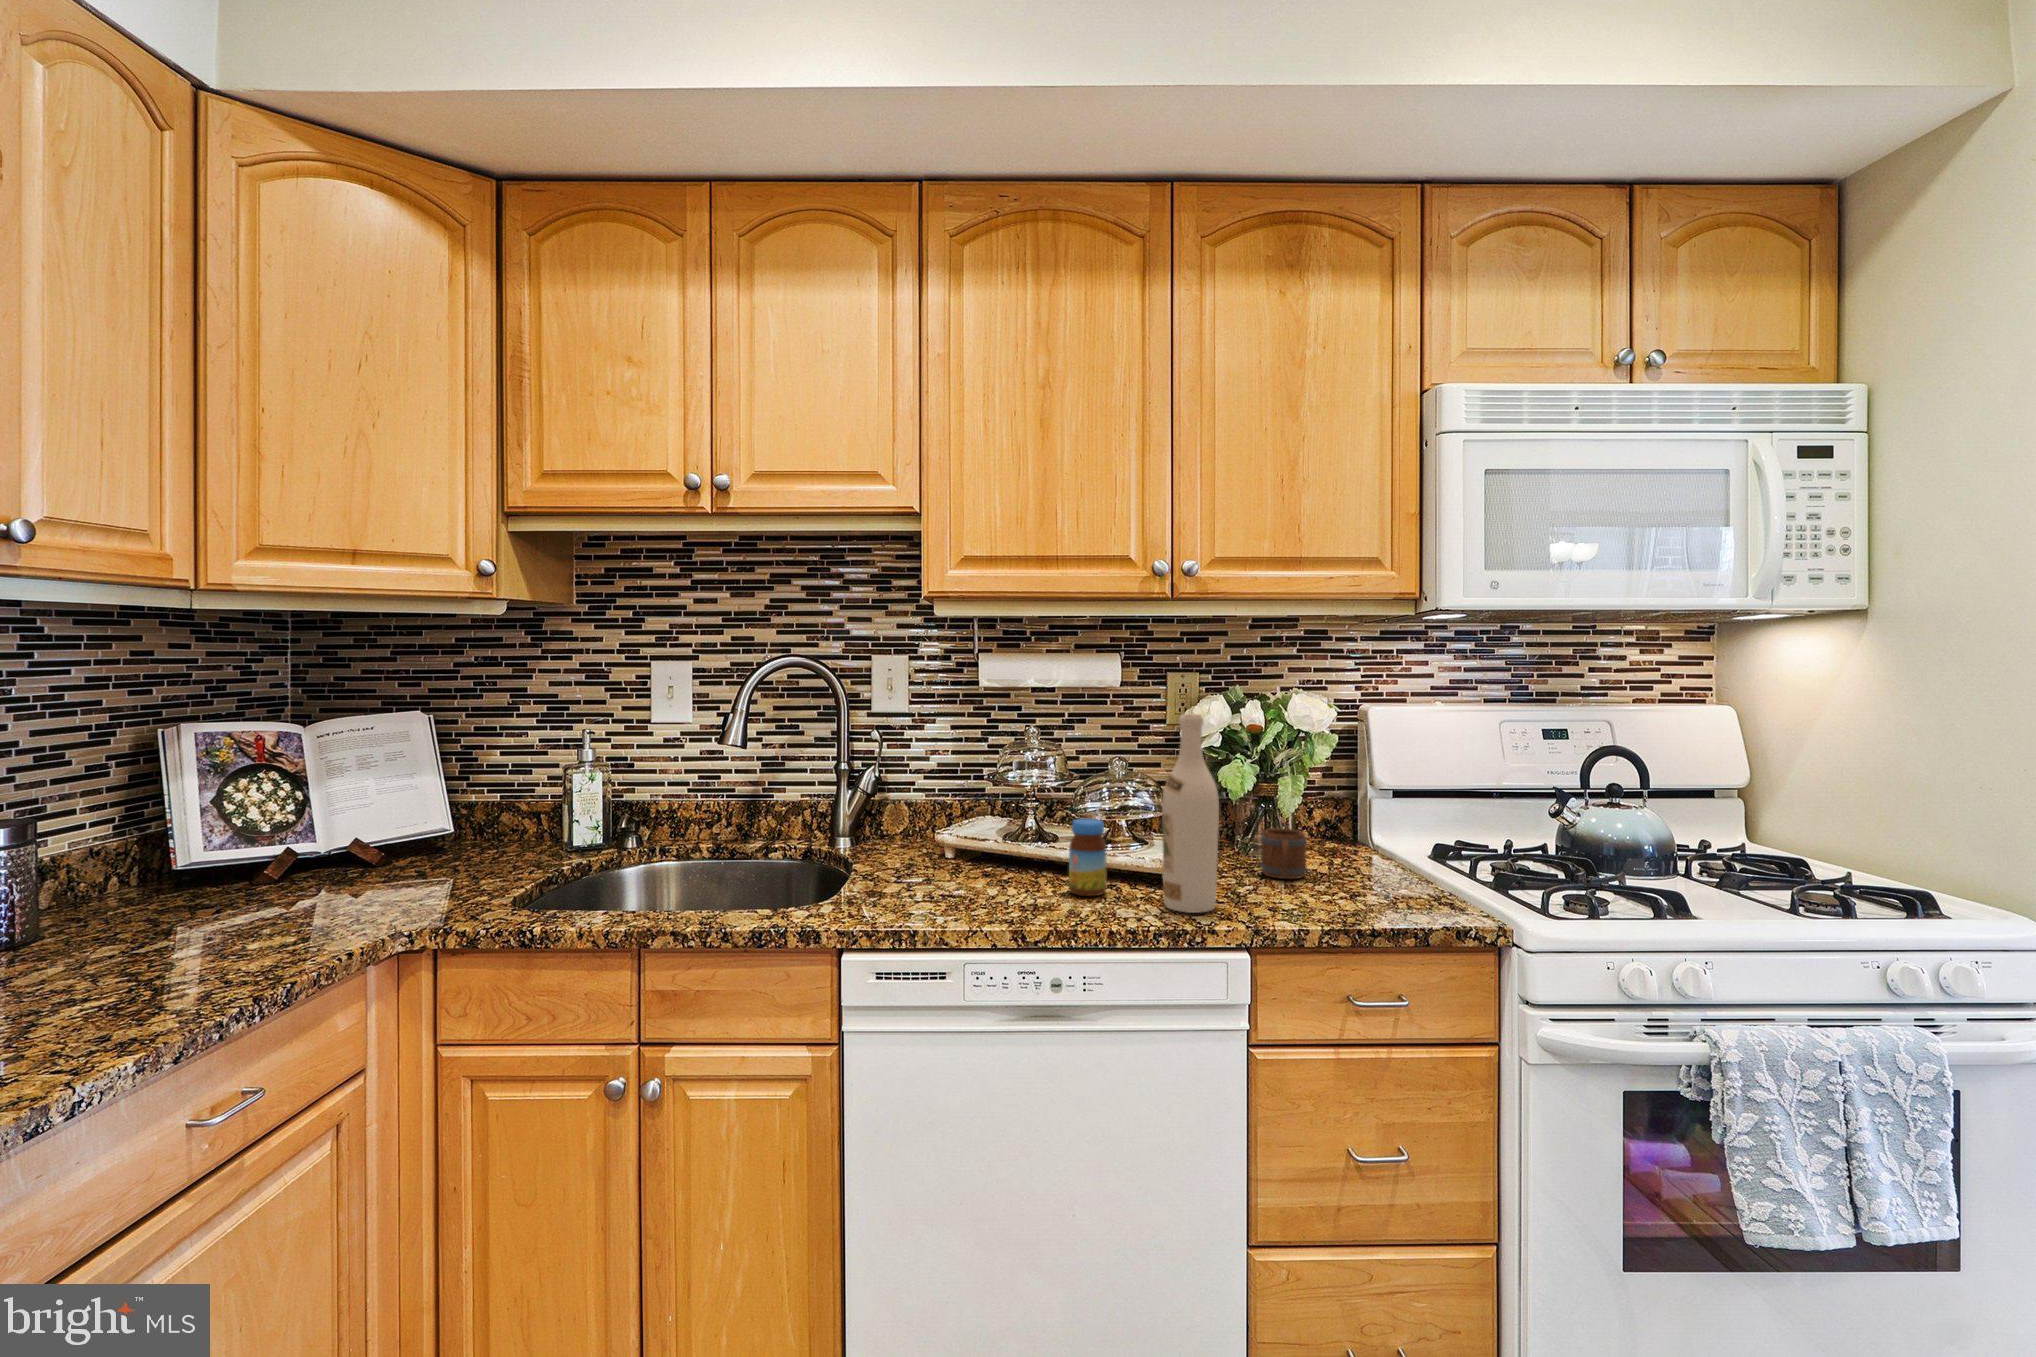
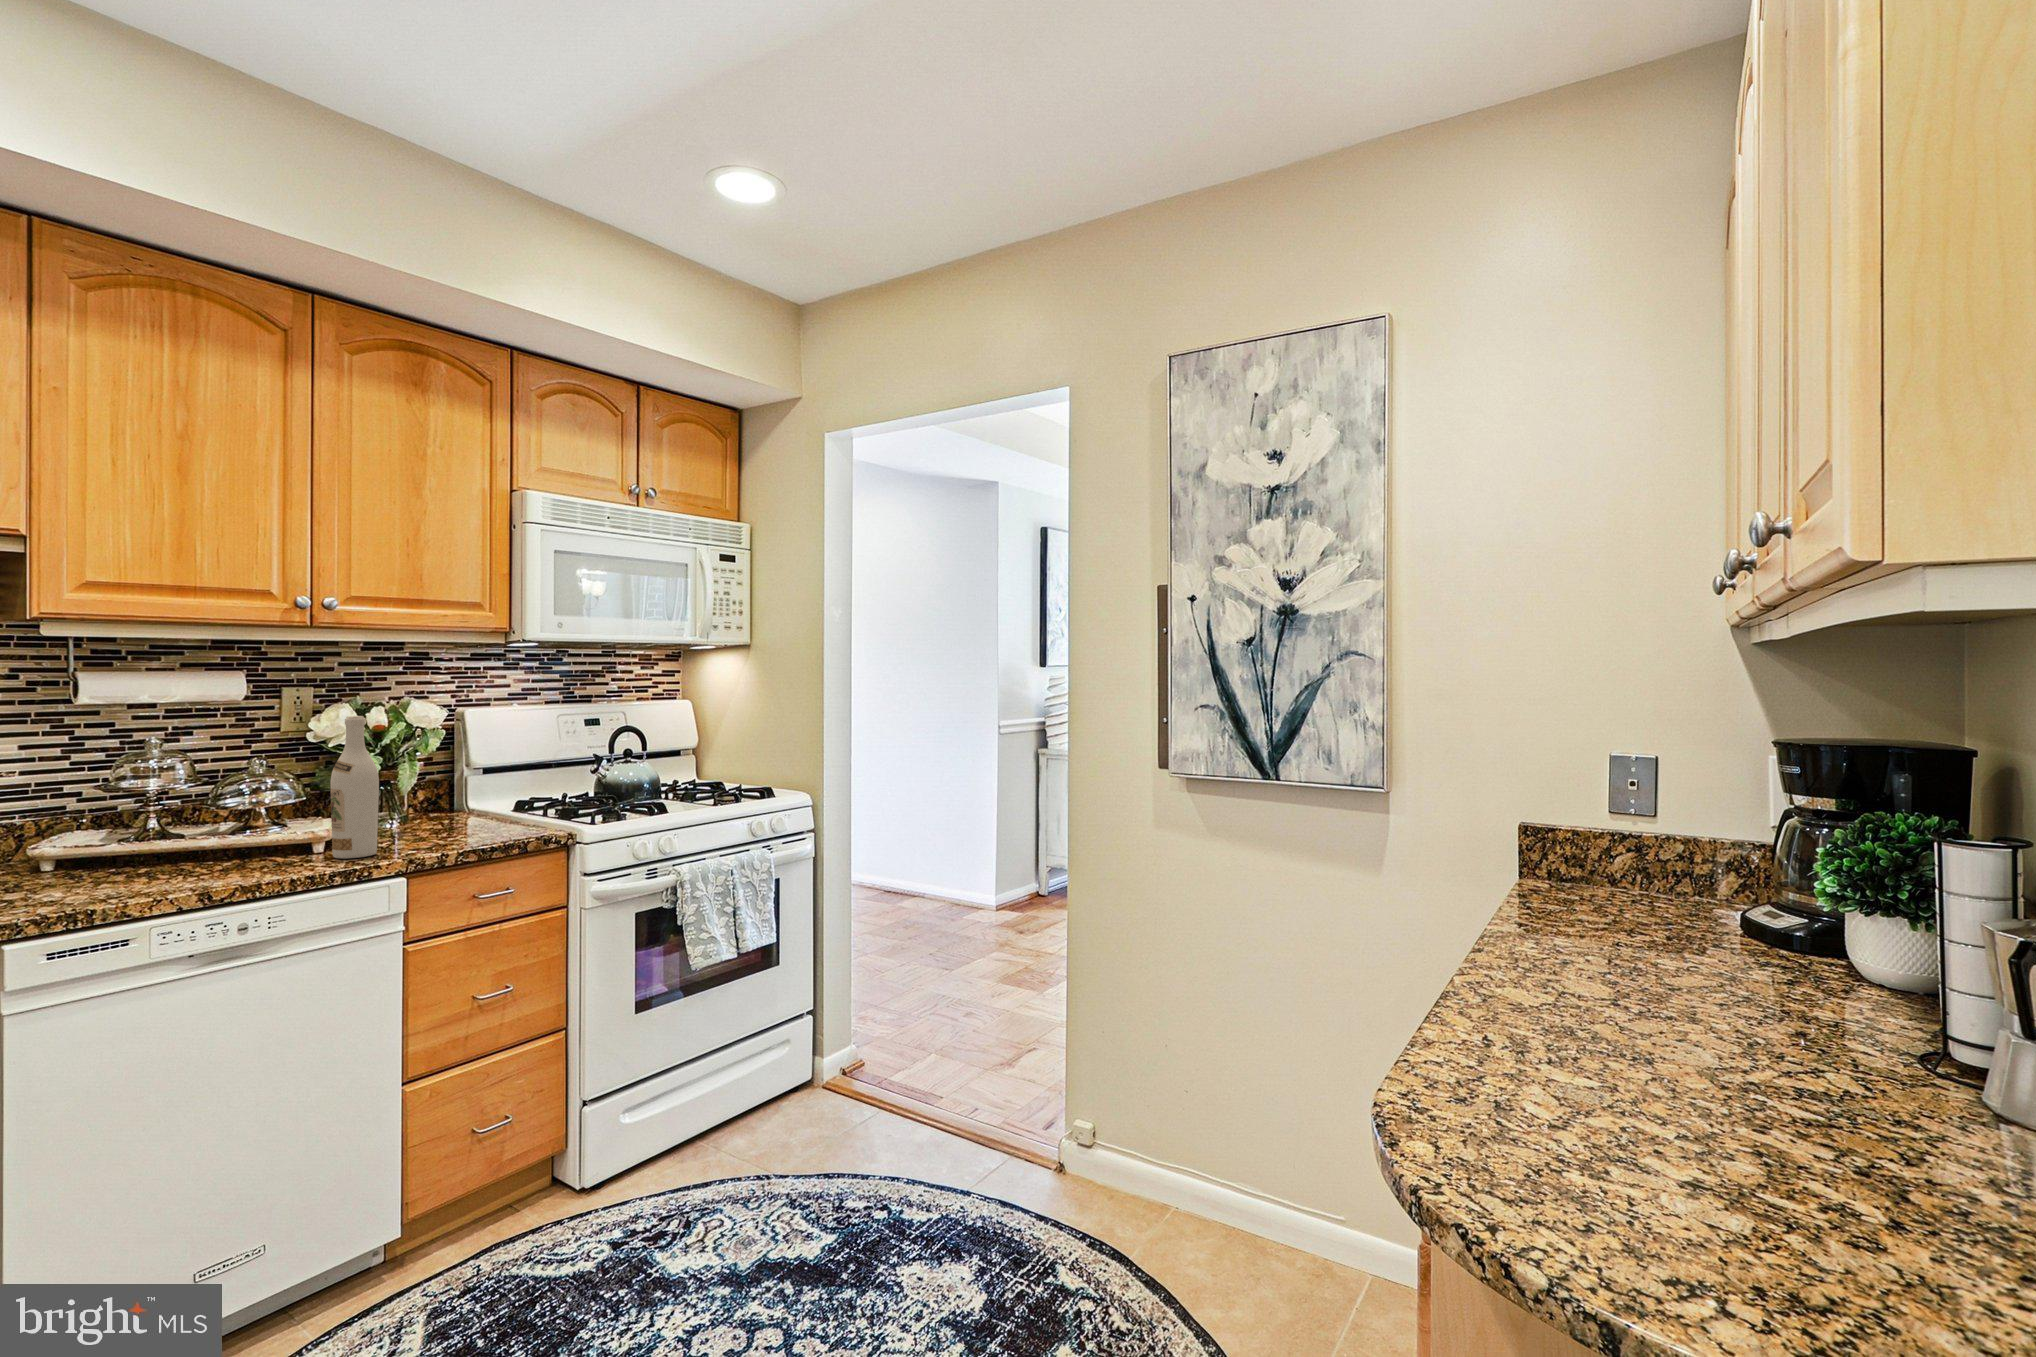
jar: present [1069,819,1107,896] -> none [236,804,274,865]
mug: present [1260,828,1307,879] -> none [394,800,432,835]

